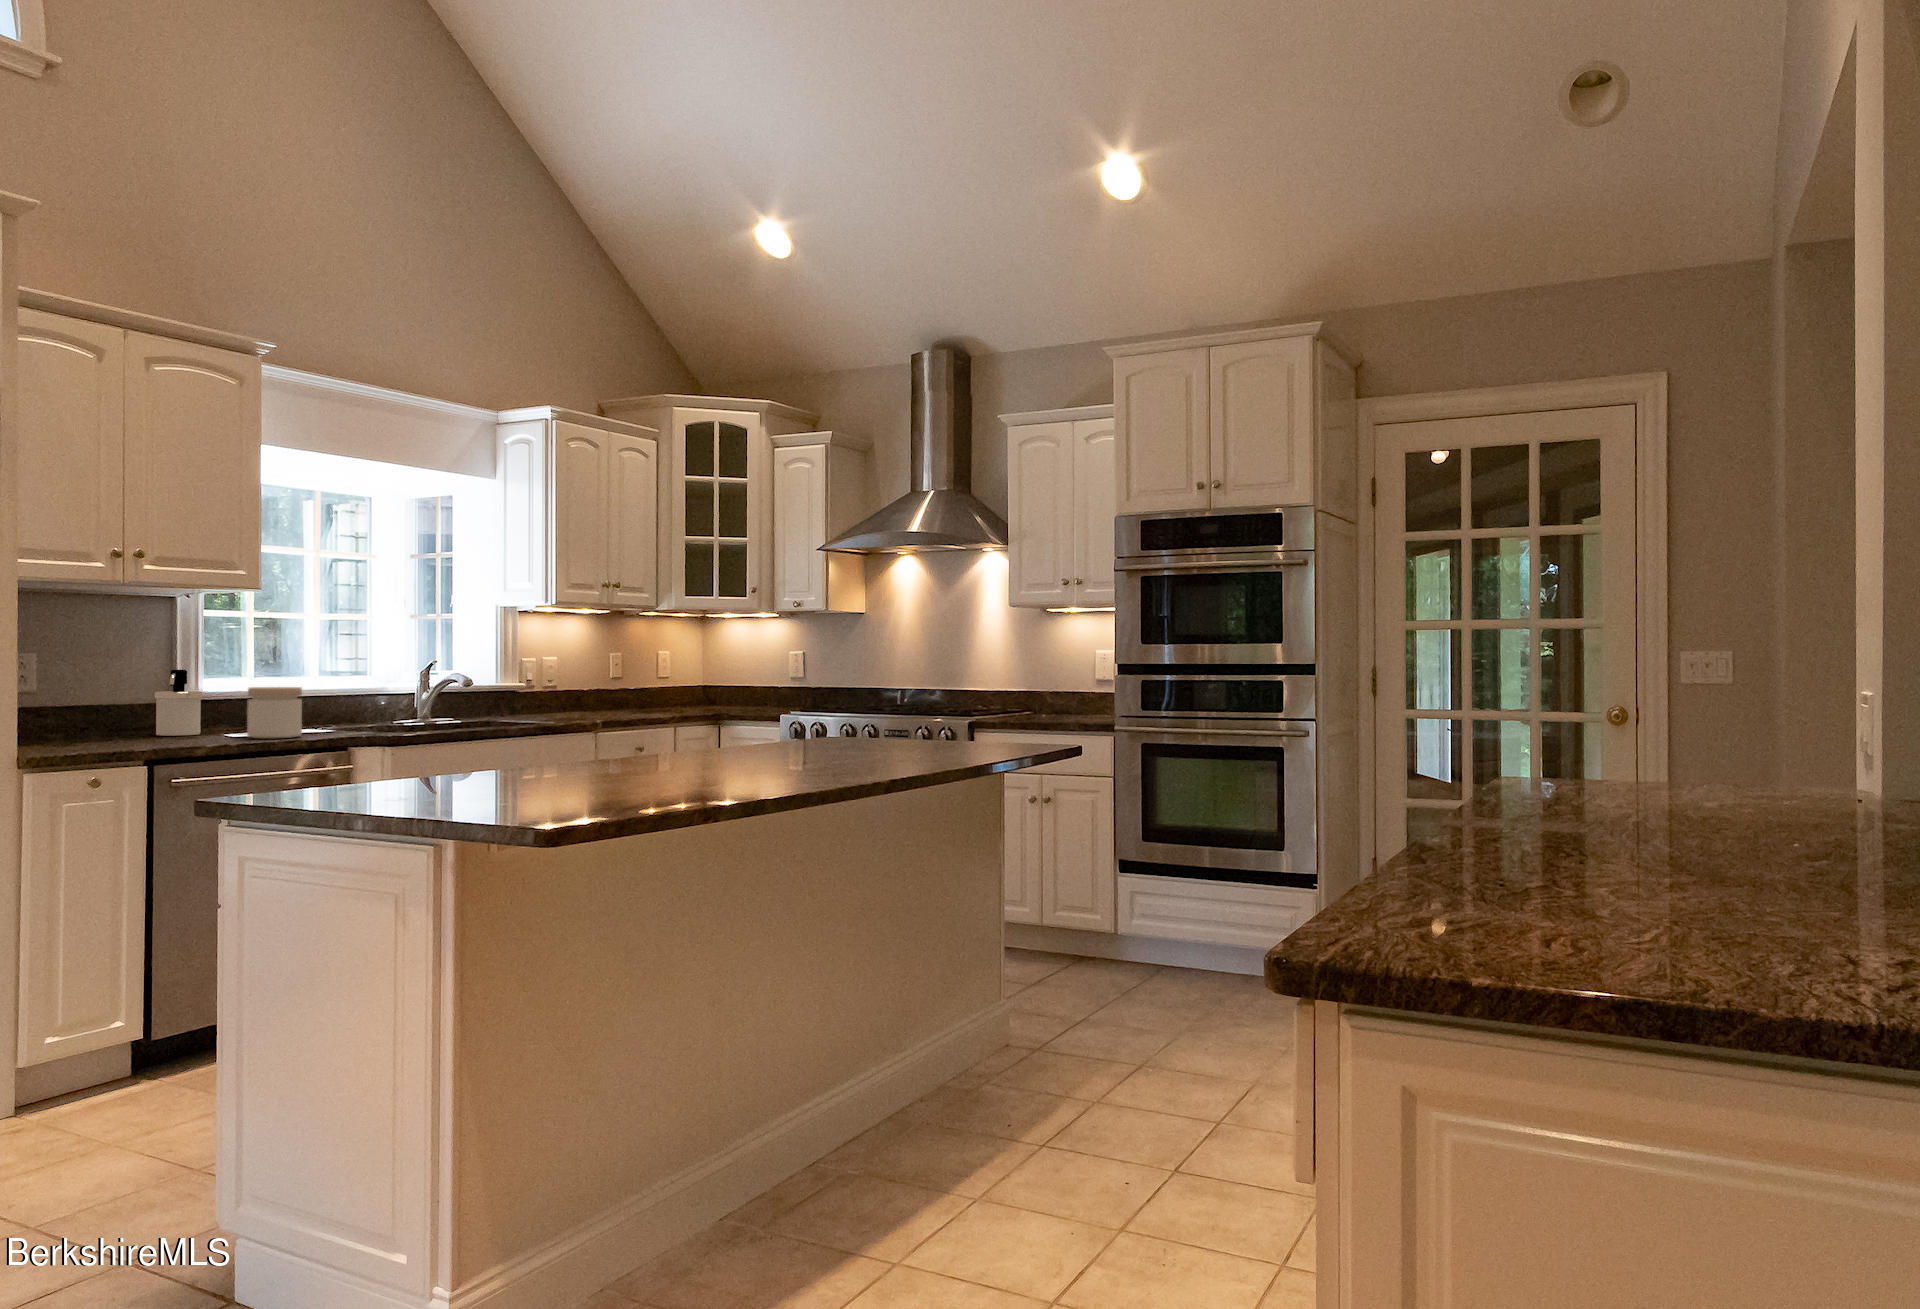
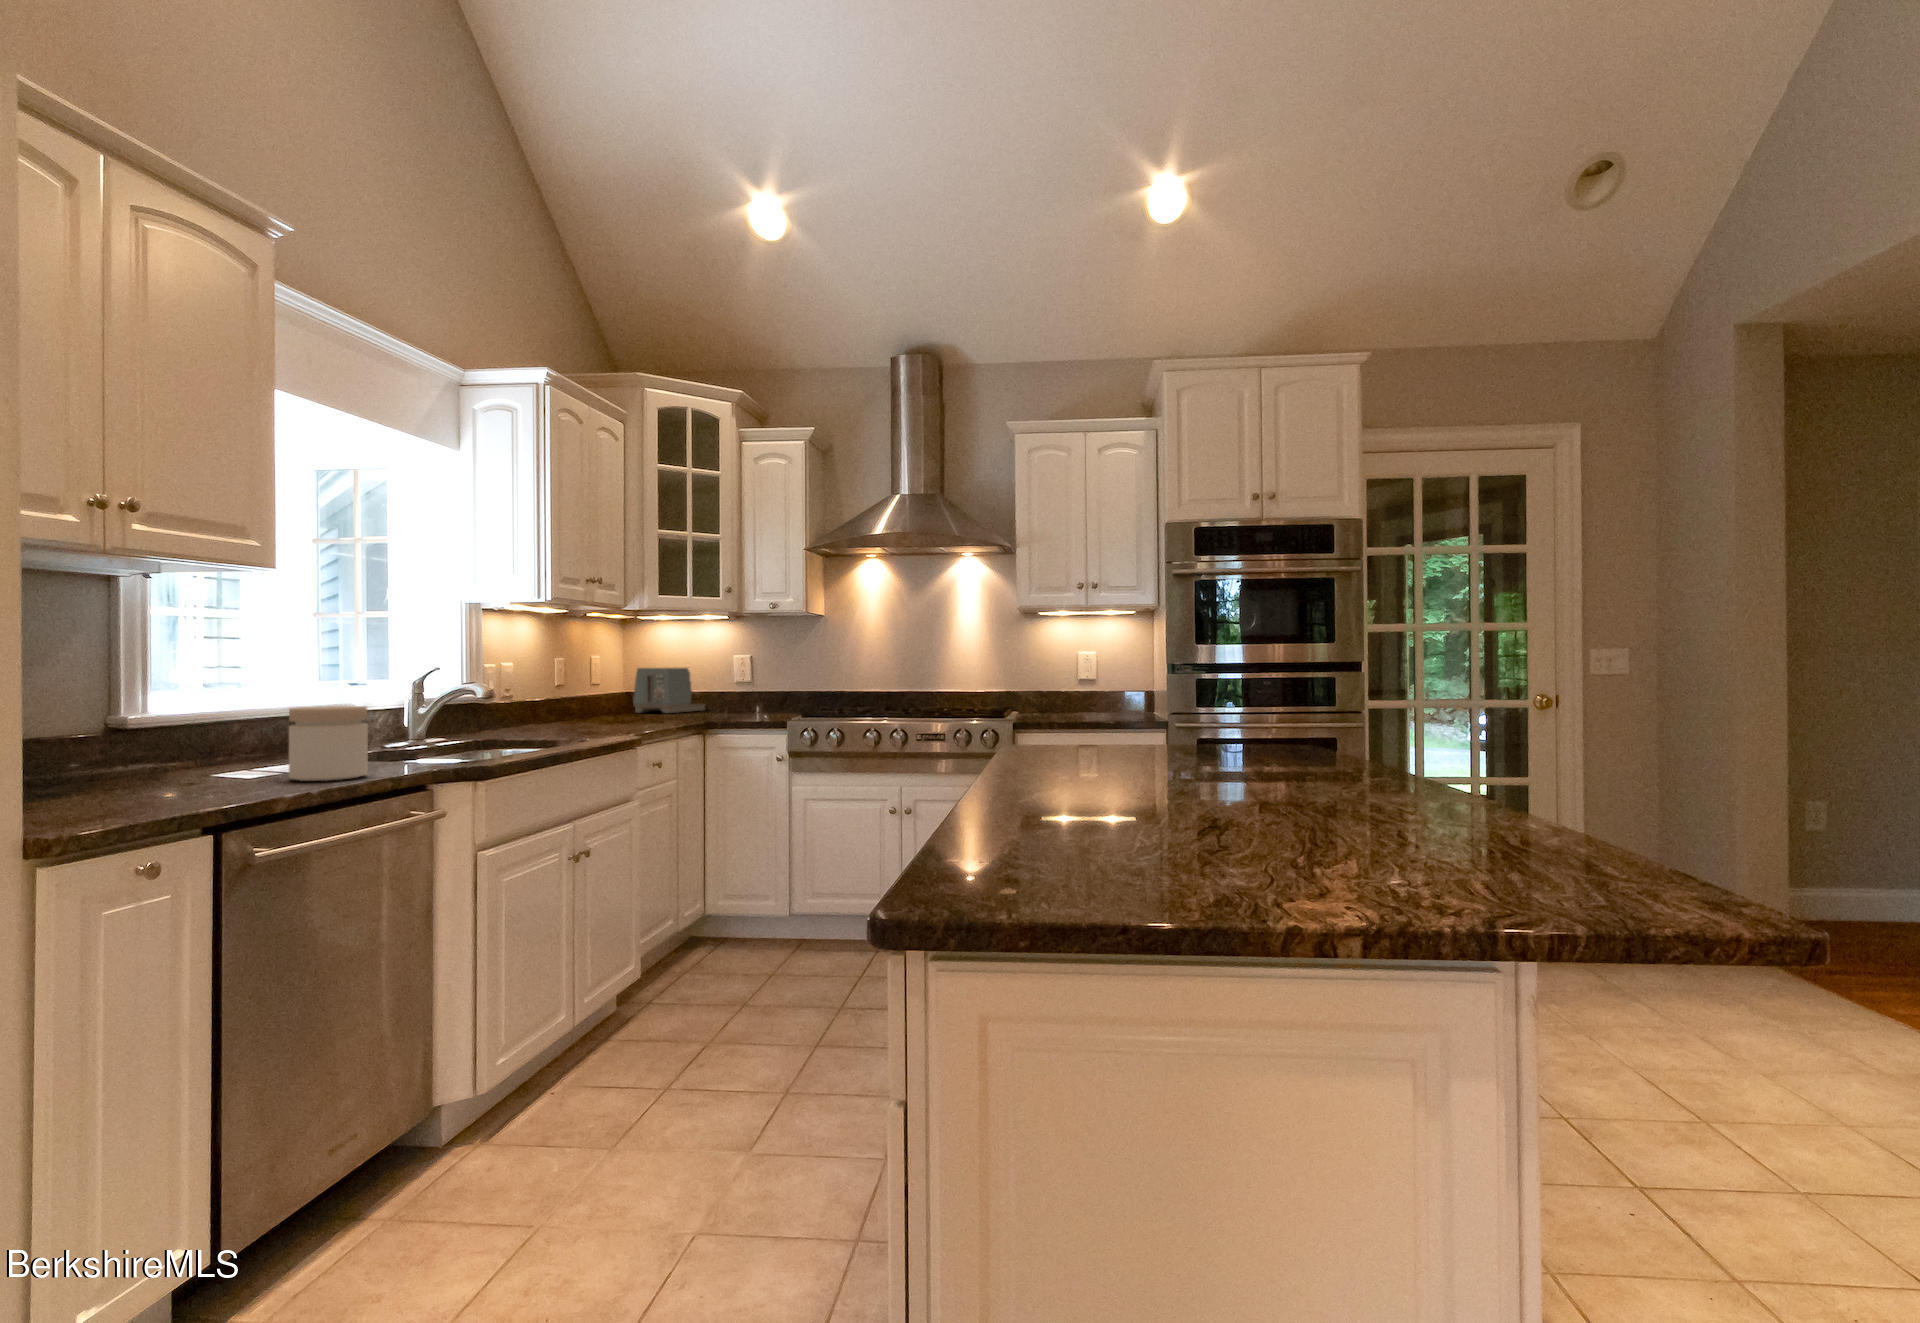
toaster: none [703,662,776,704] -> present [633,668,707,713]
soap dispenser: present [155,670,202,736] -> none [105,685,181,785]

